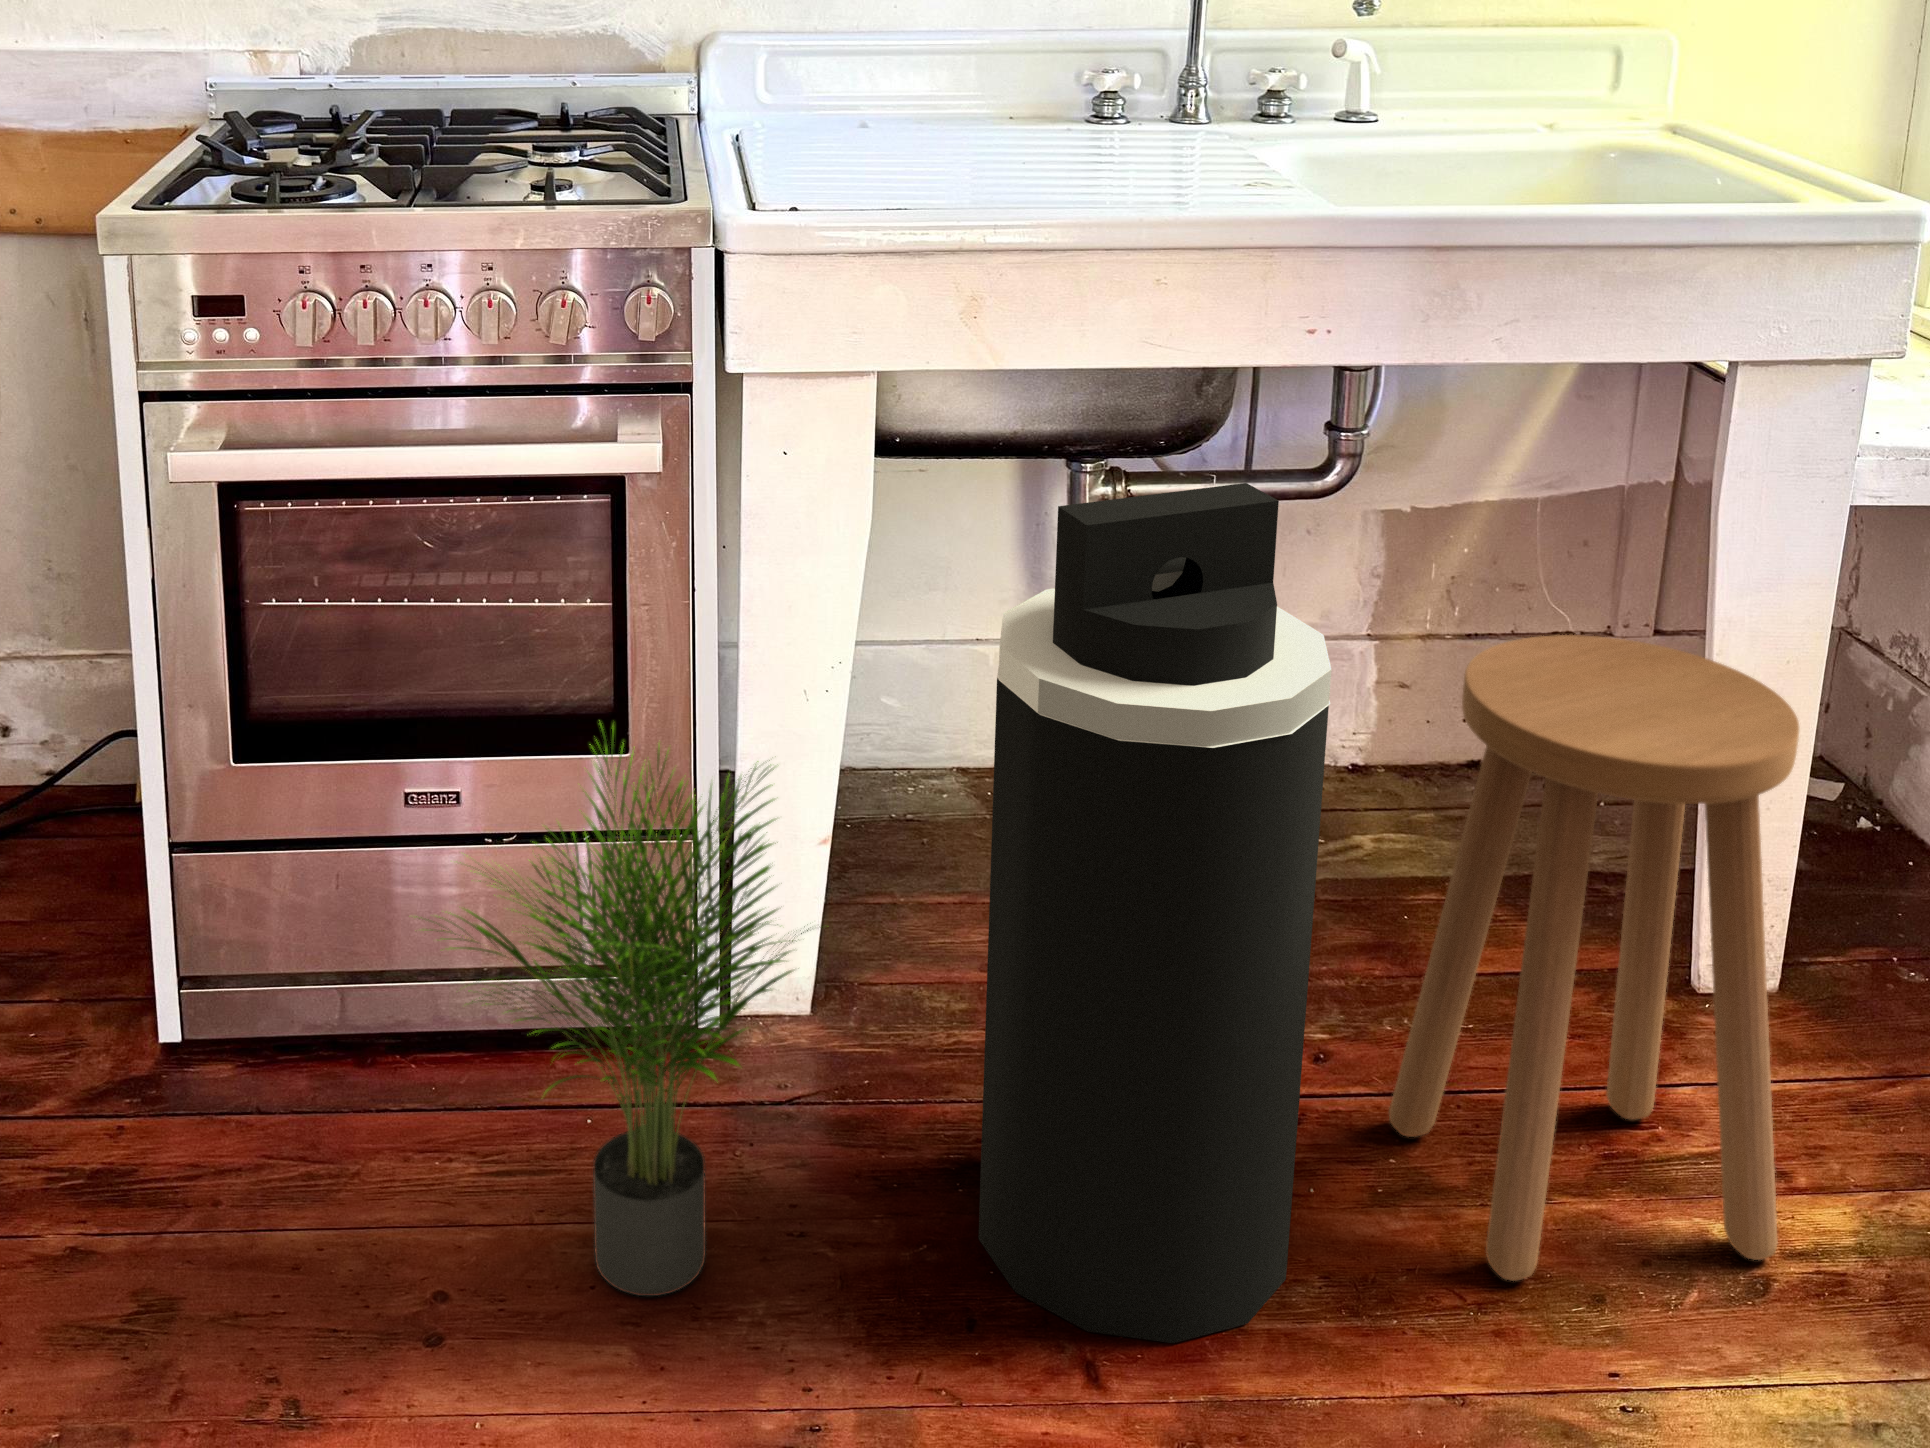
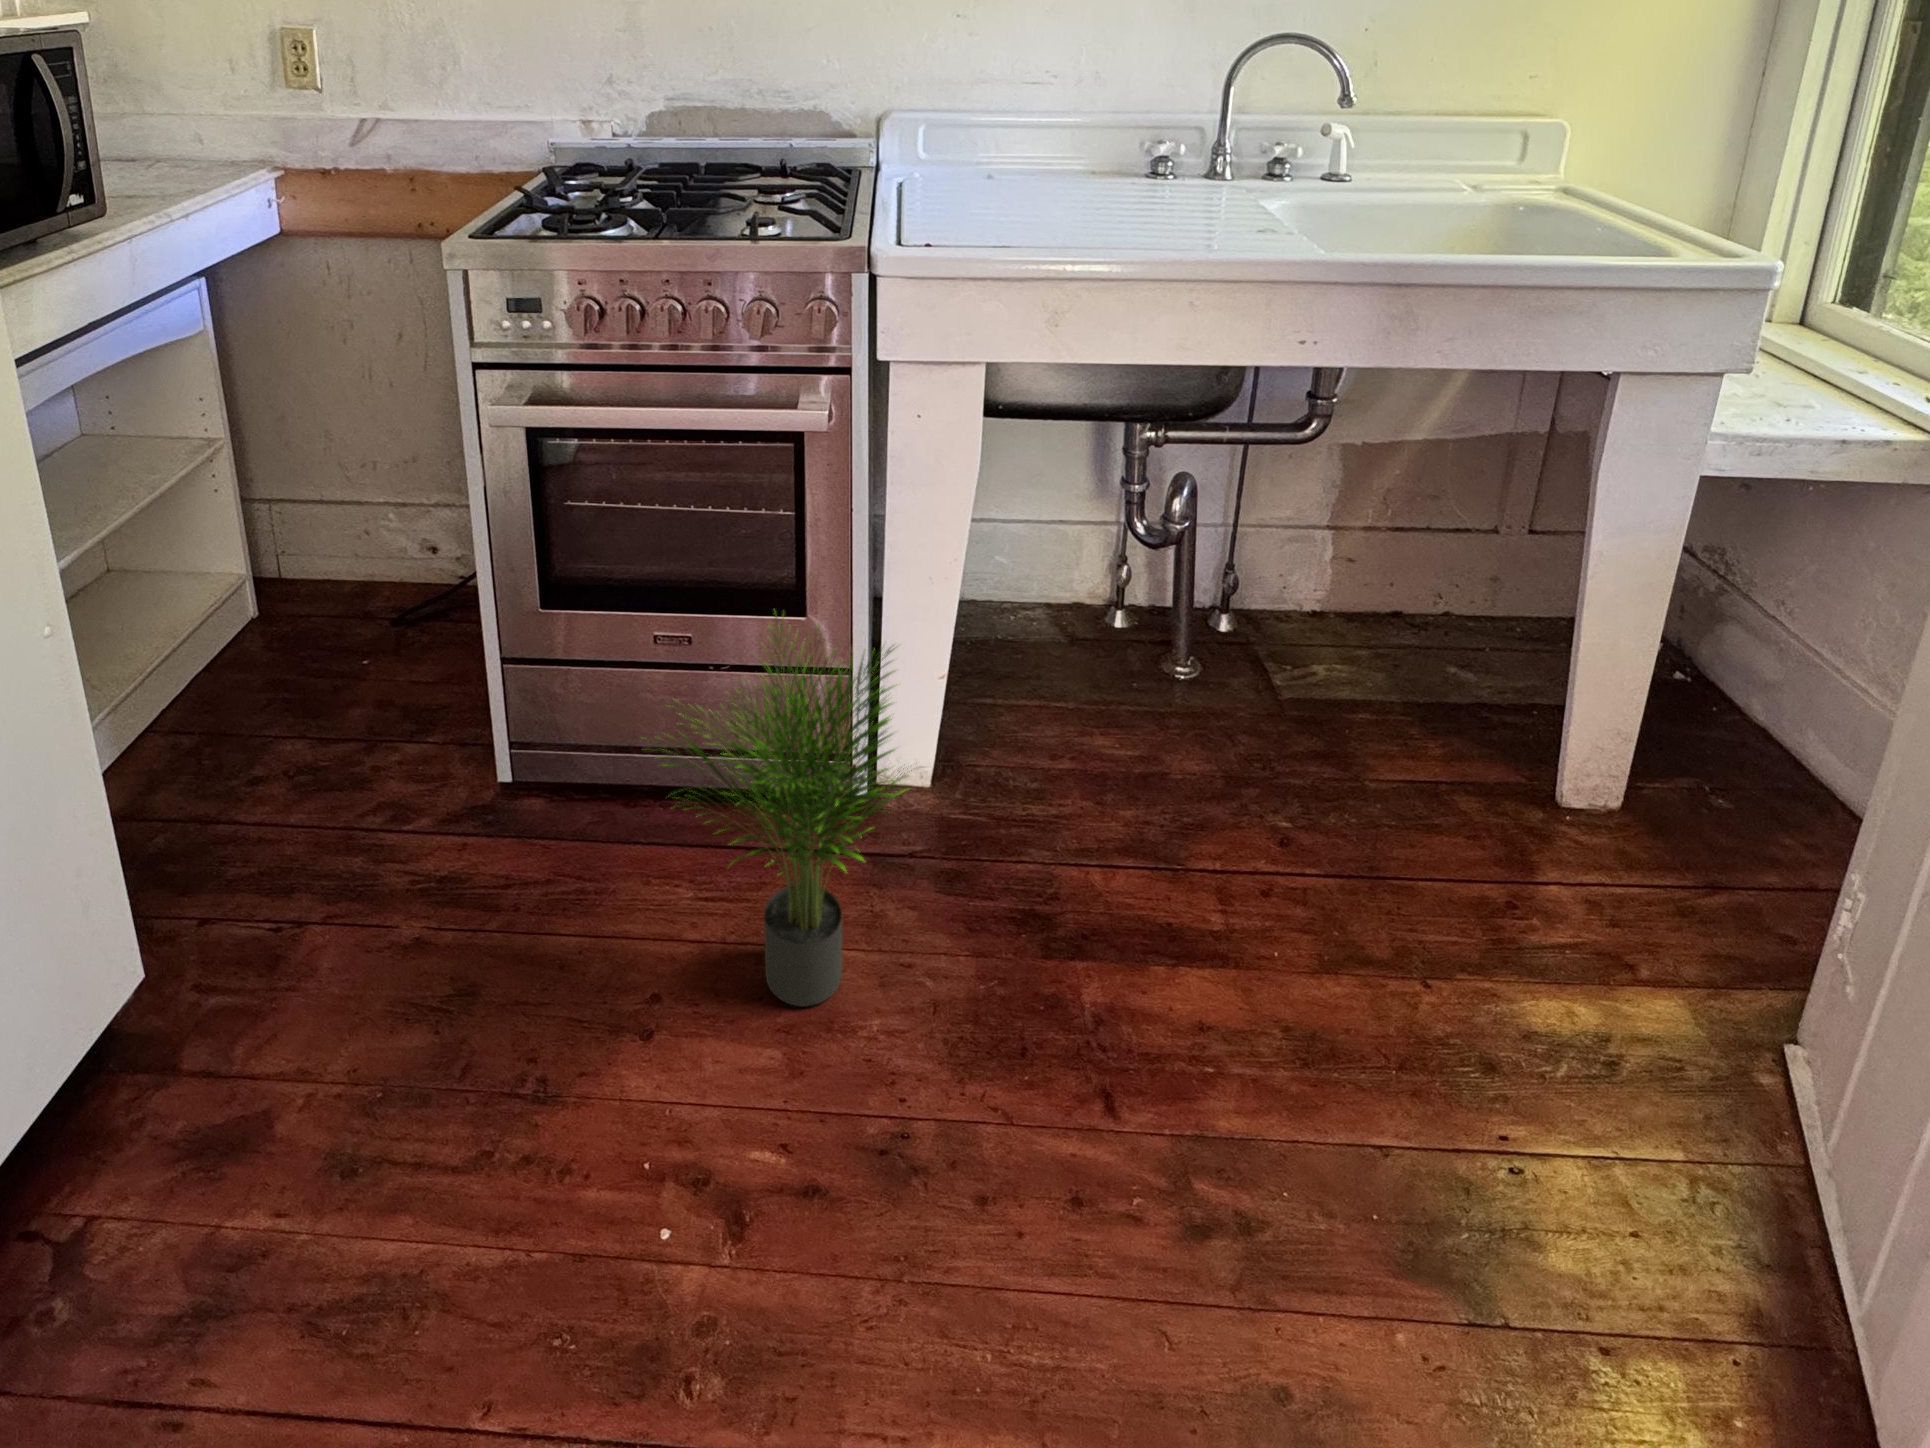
trash can: present [978,483,1331,1343] -> none [1035,464,1309,1078]
stool: present [1389,635,1799,1281] -> none [1335,572,1673,1045]

